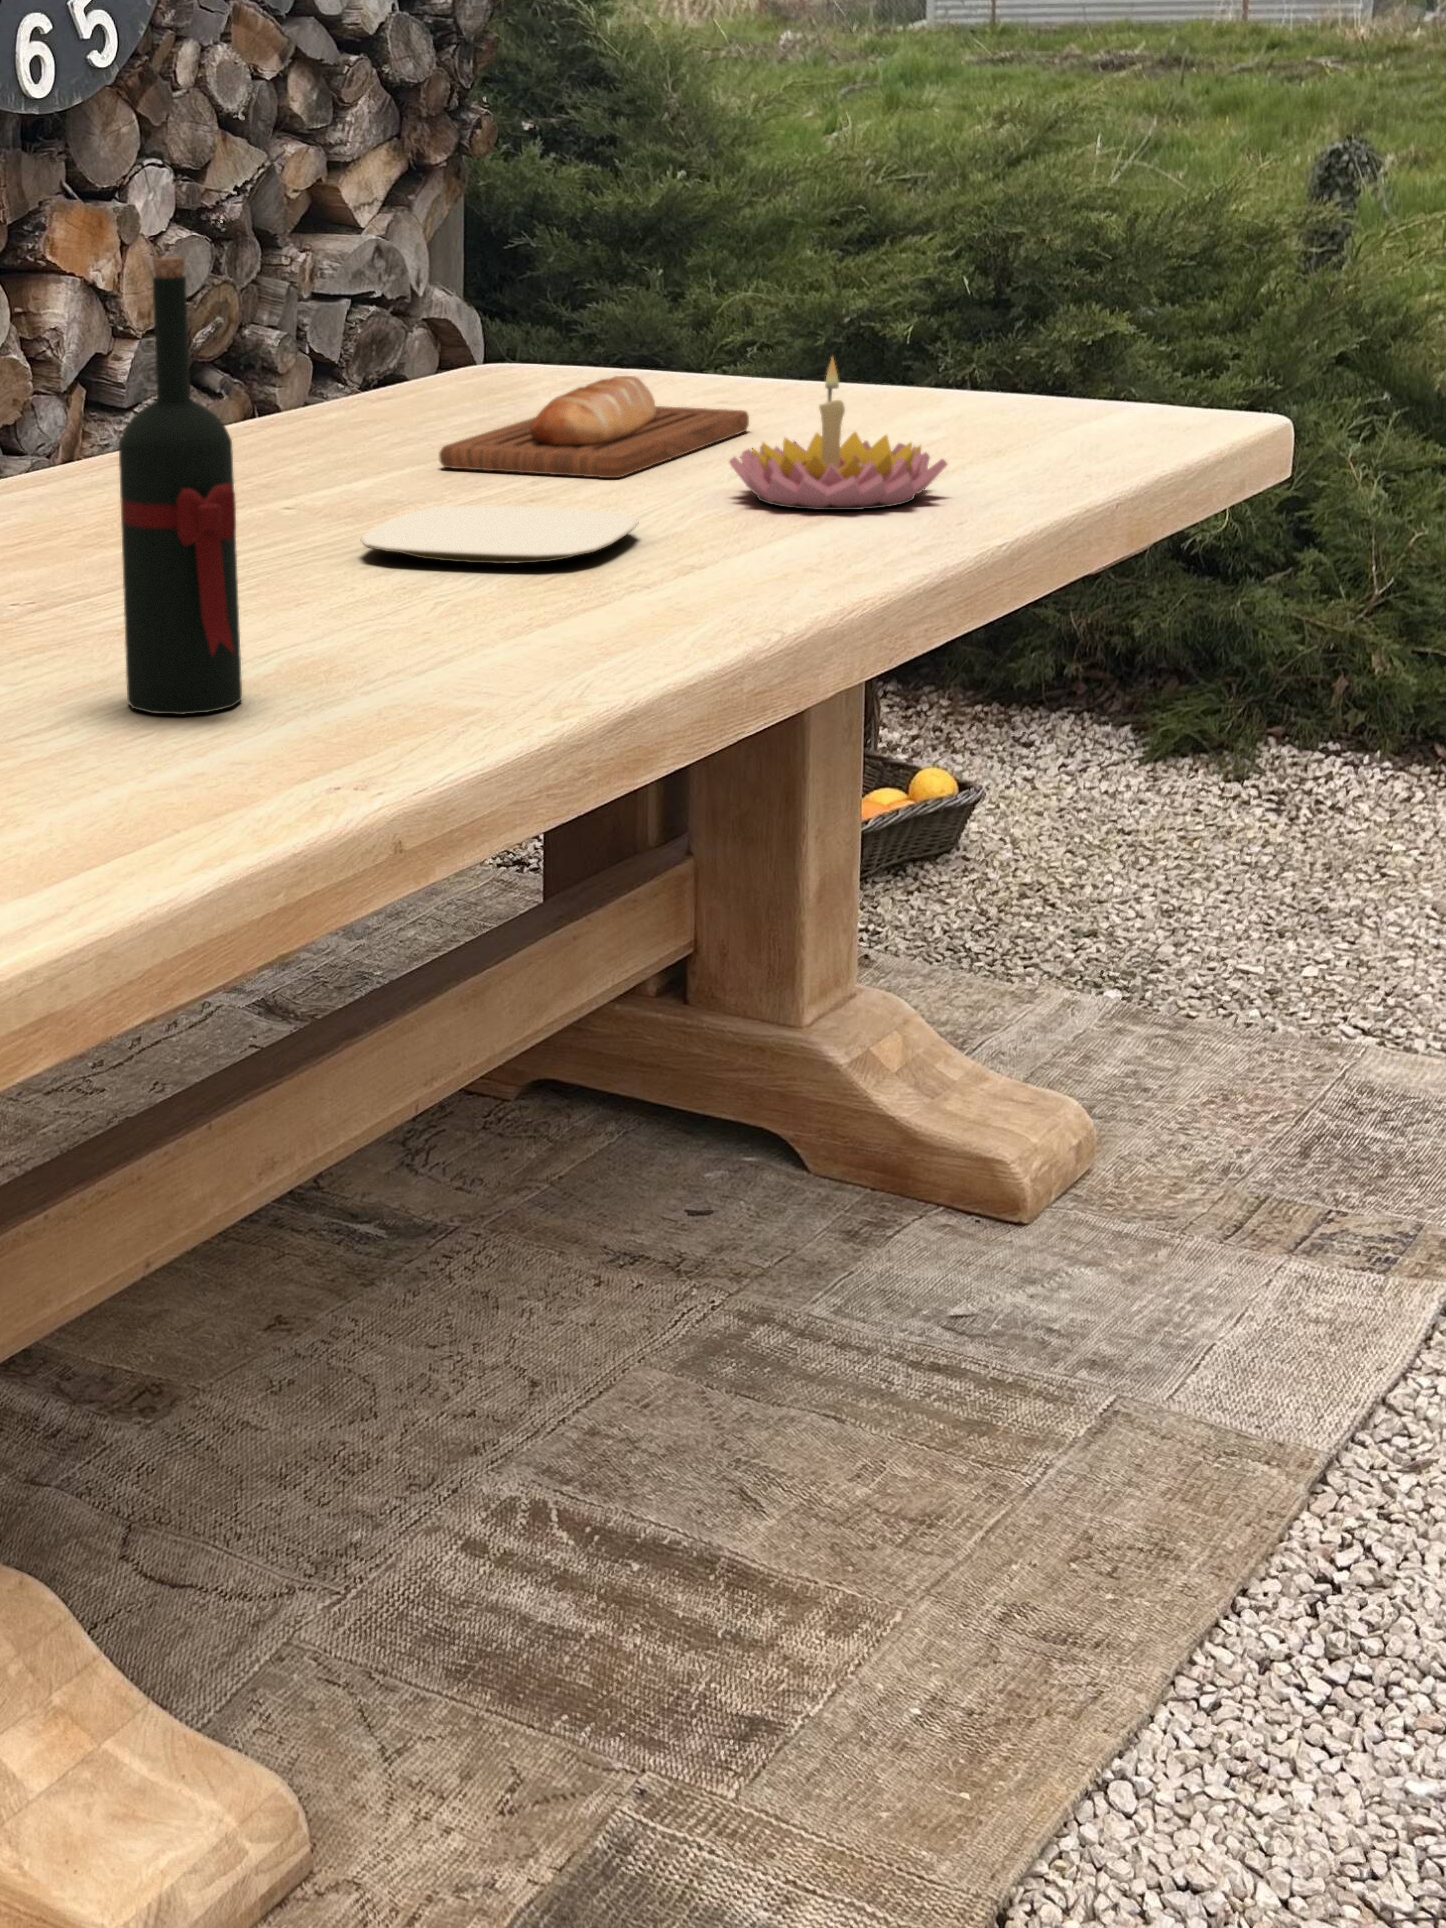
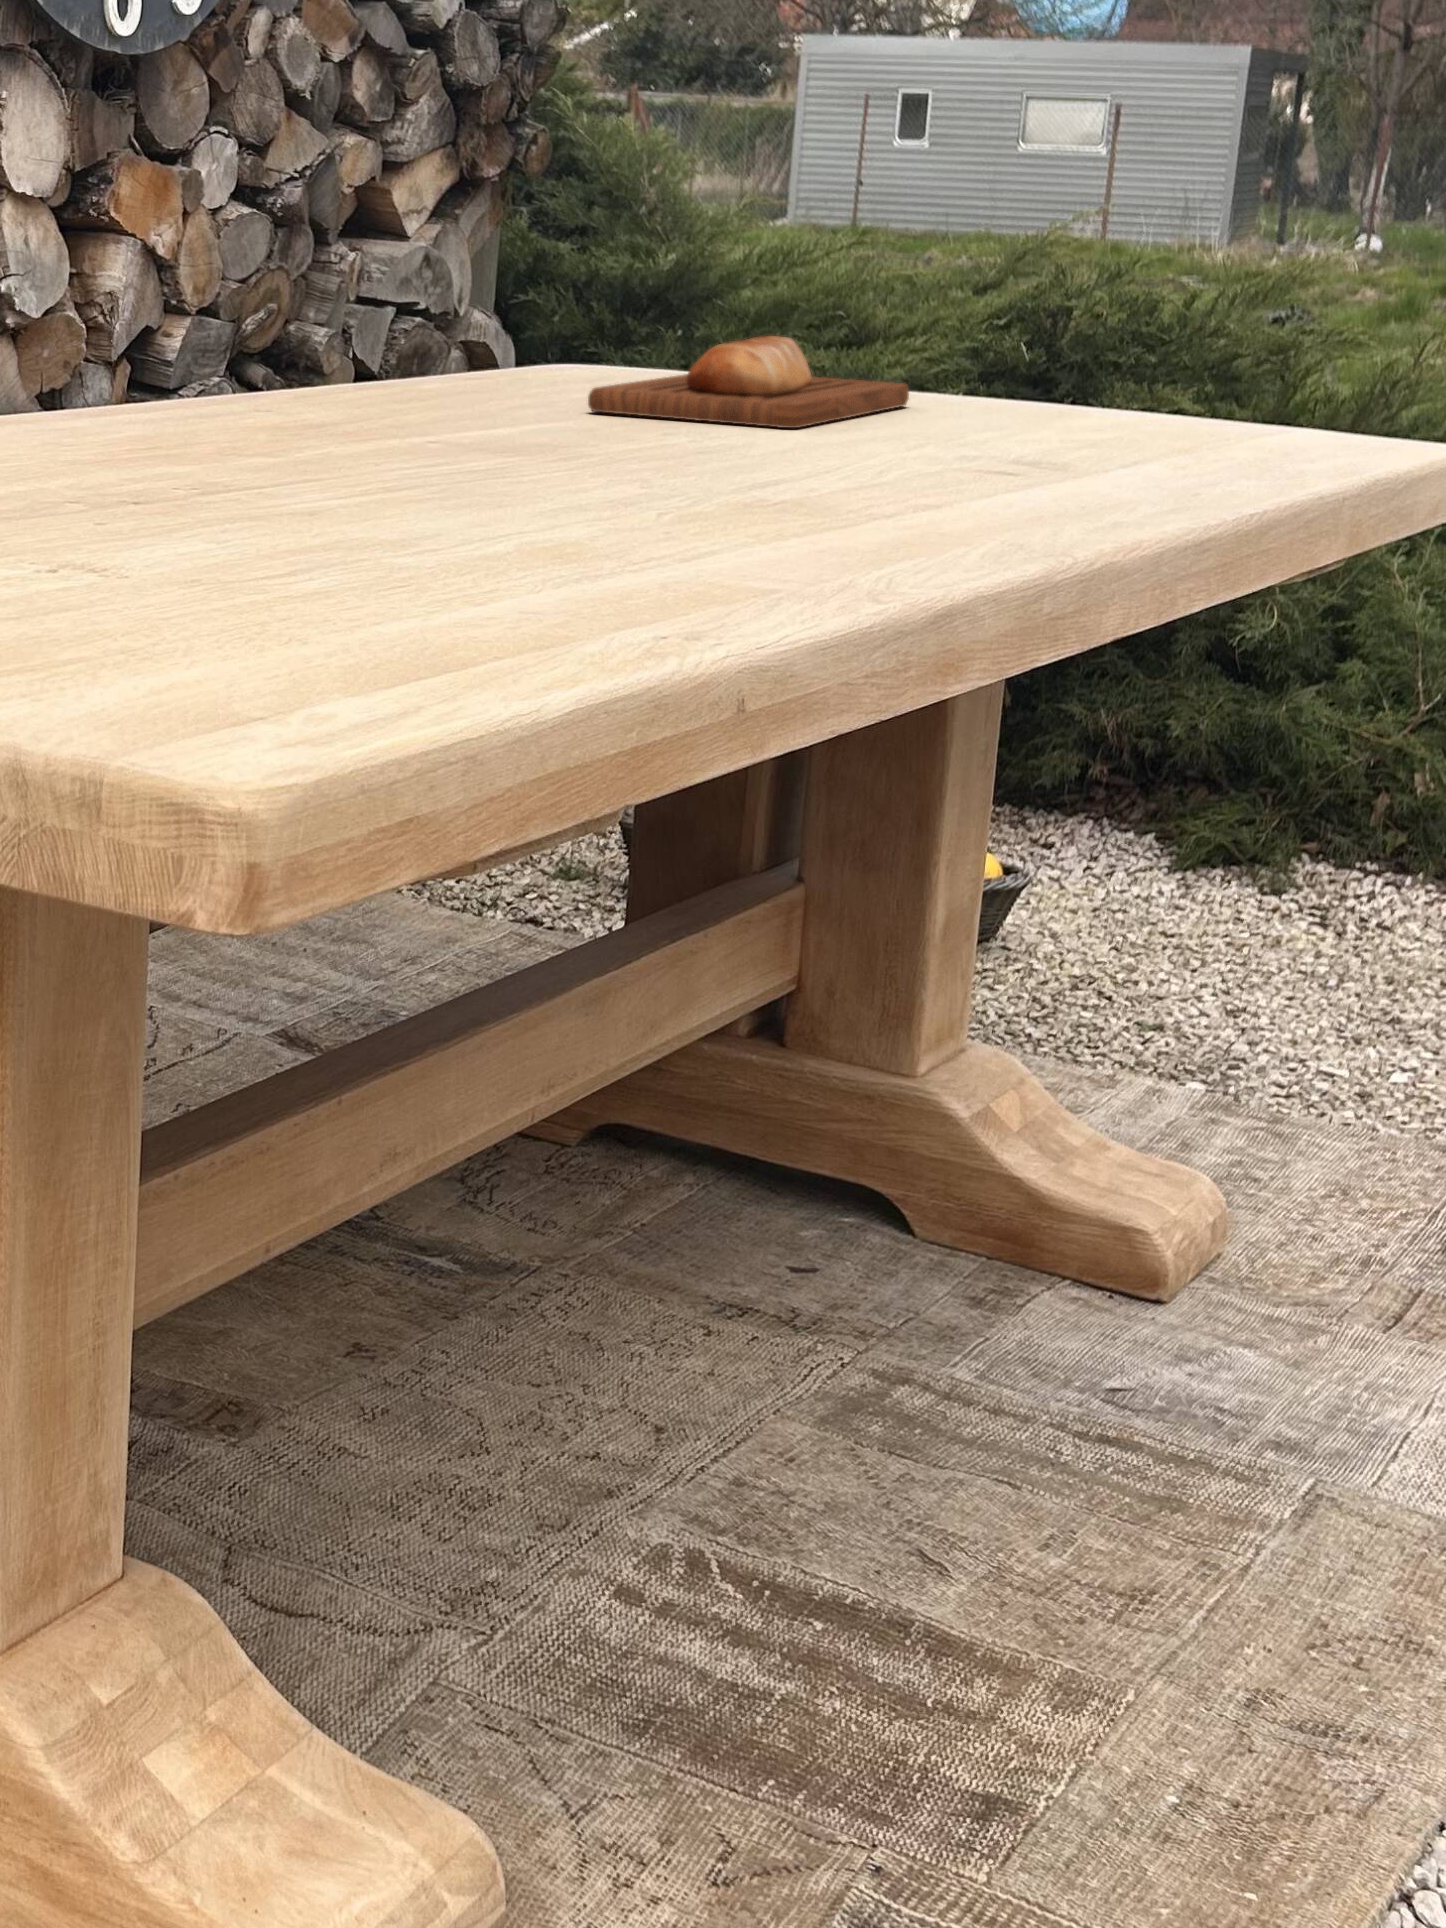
wine bottle: present [119,257,242,715] -> none [377,29,532,559]
candle holder: present [729,358,947,510] -> none [934,292,1183,462]
plate: present [361,505,639,564] -> none [556,427,861,477]

